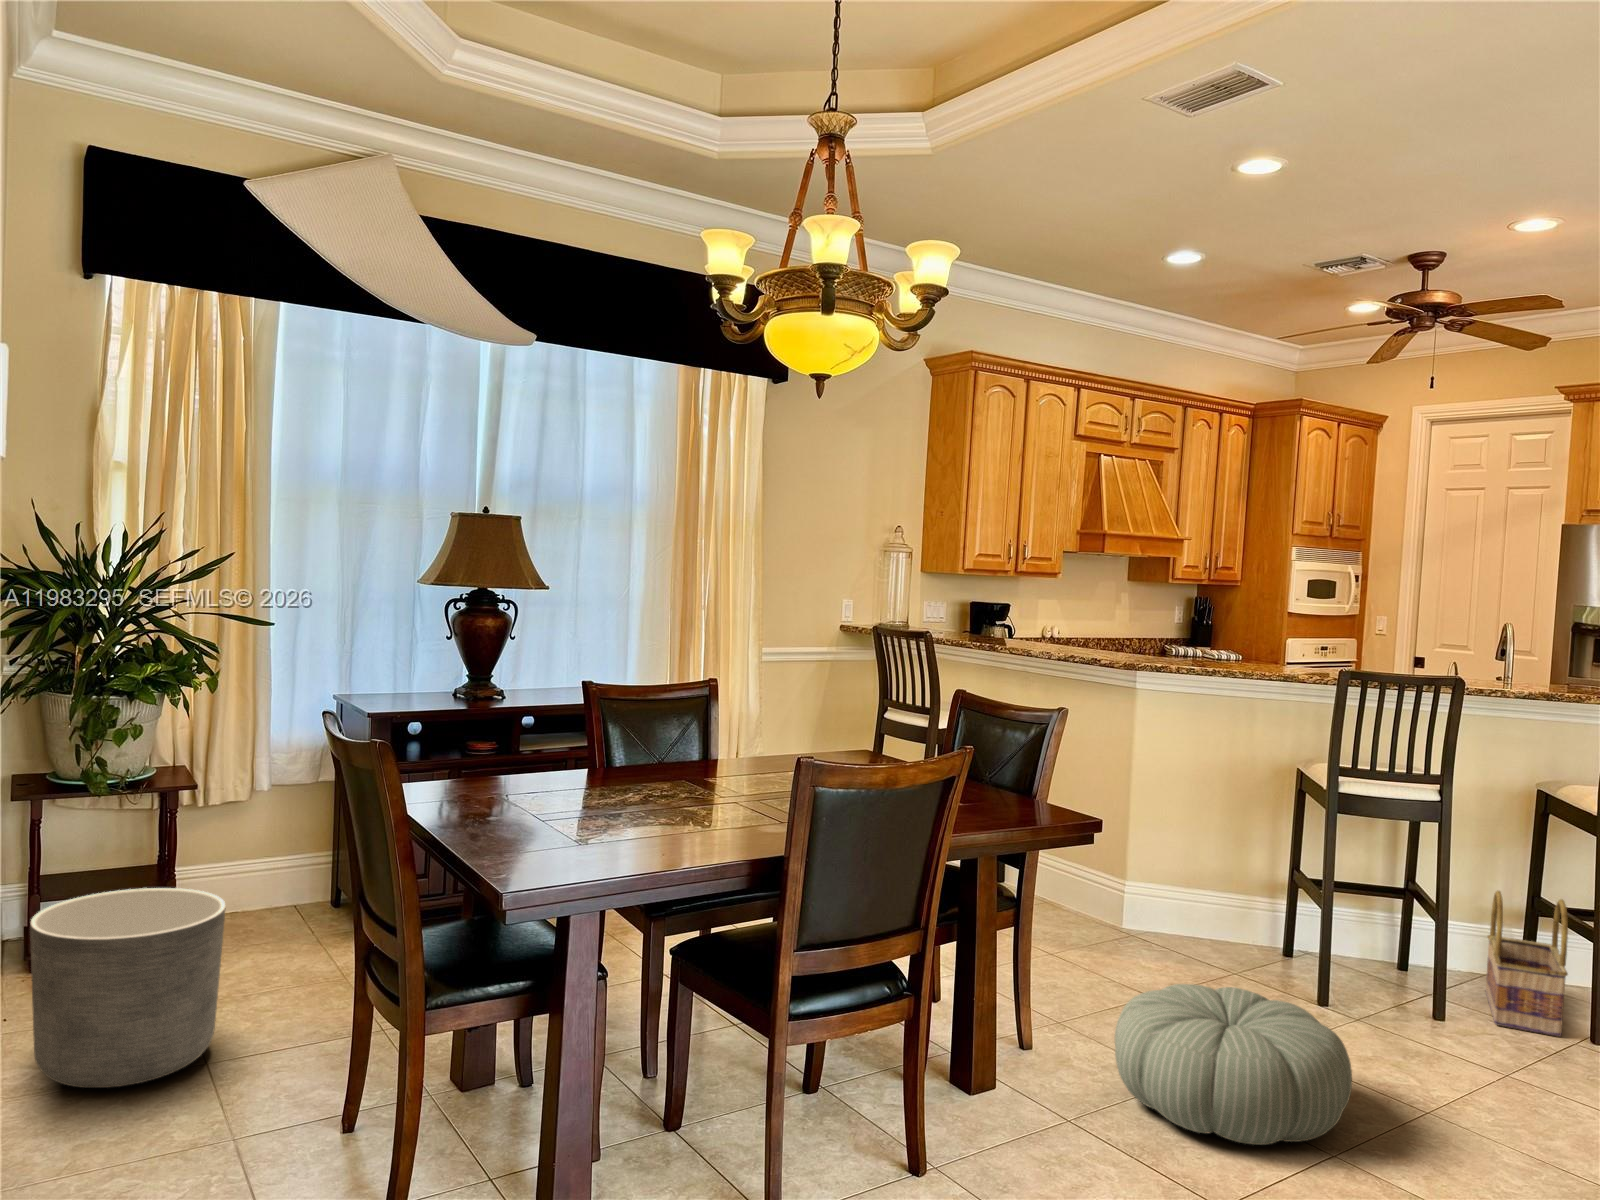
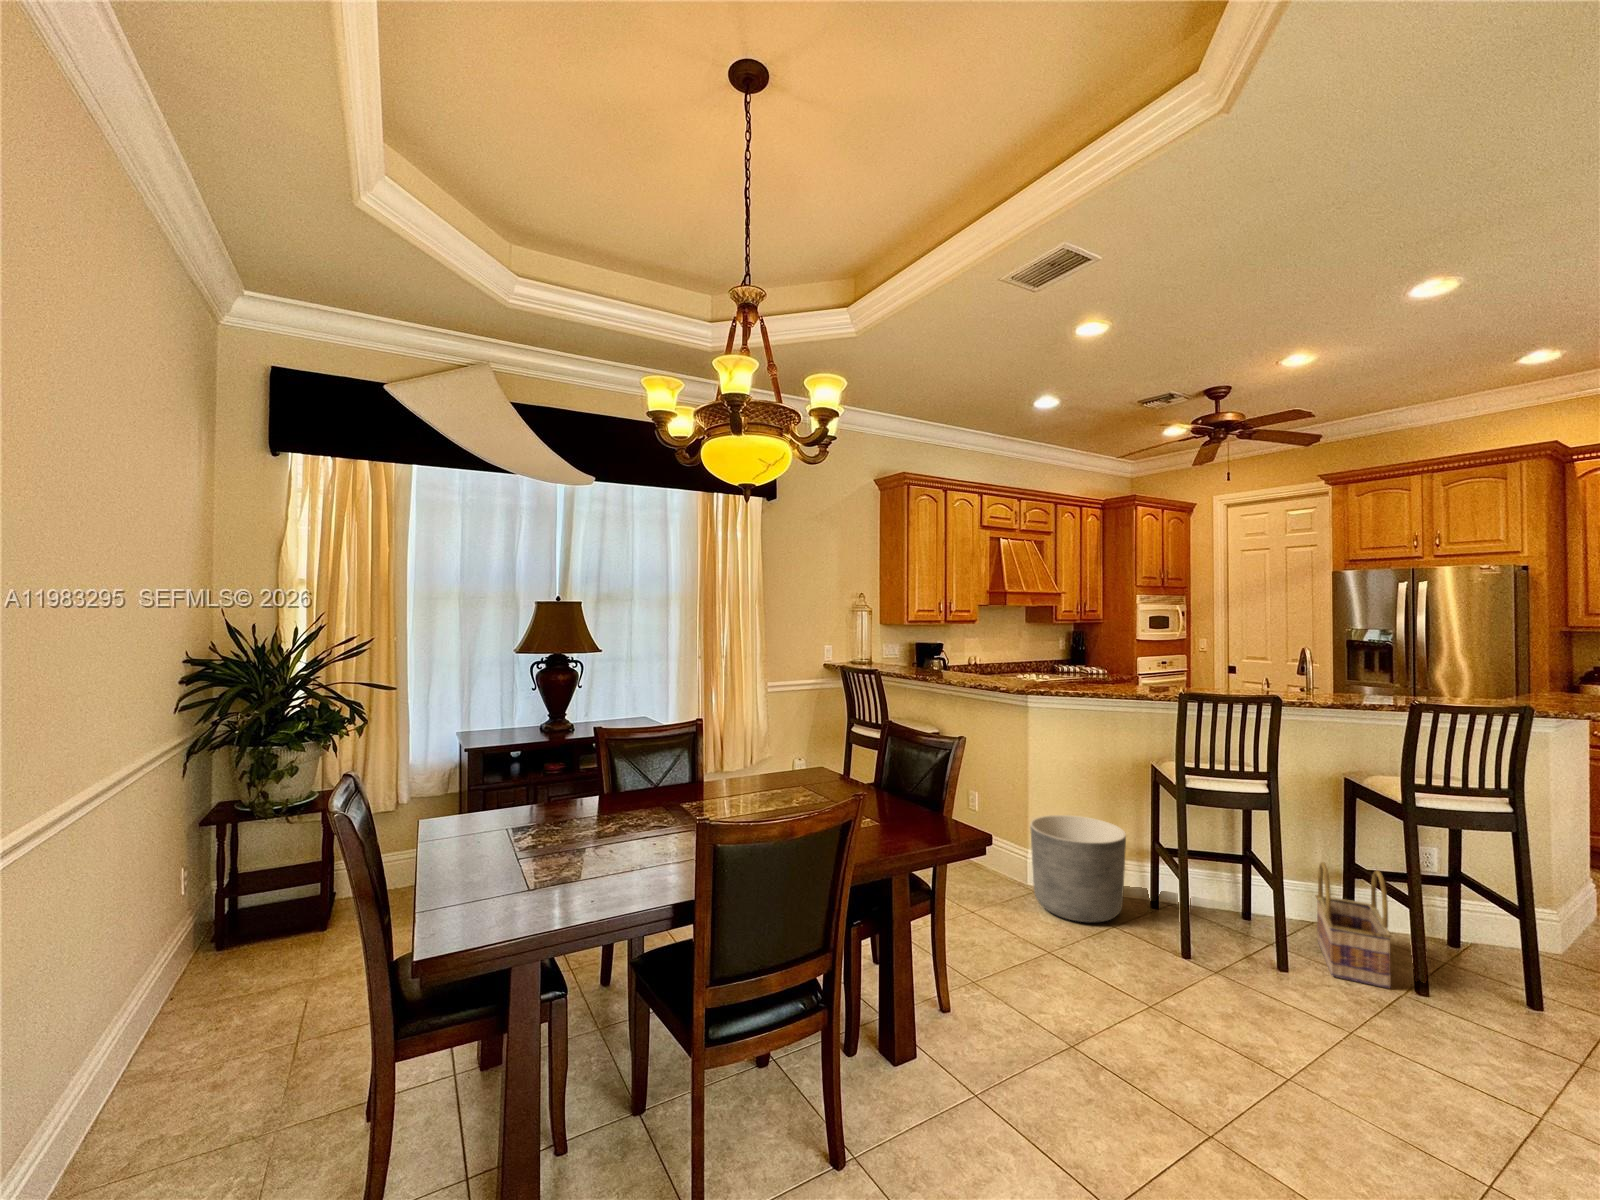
planter: present [30,888,226,1088] -> present [1030,815,1126,922]
pouf: present [1115,984,1352,1145] -> none [1013,961,1222,1132]

